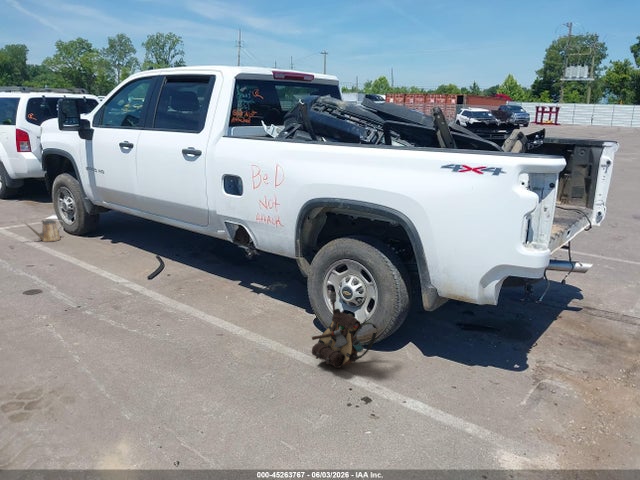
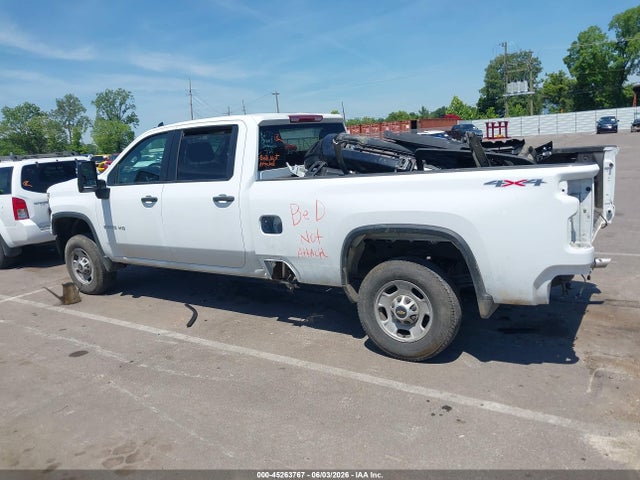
backpack: present [312,291,377,368] -> none [375,312,435,385]

